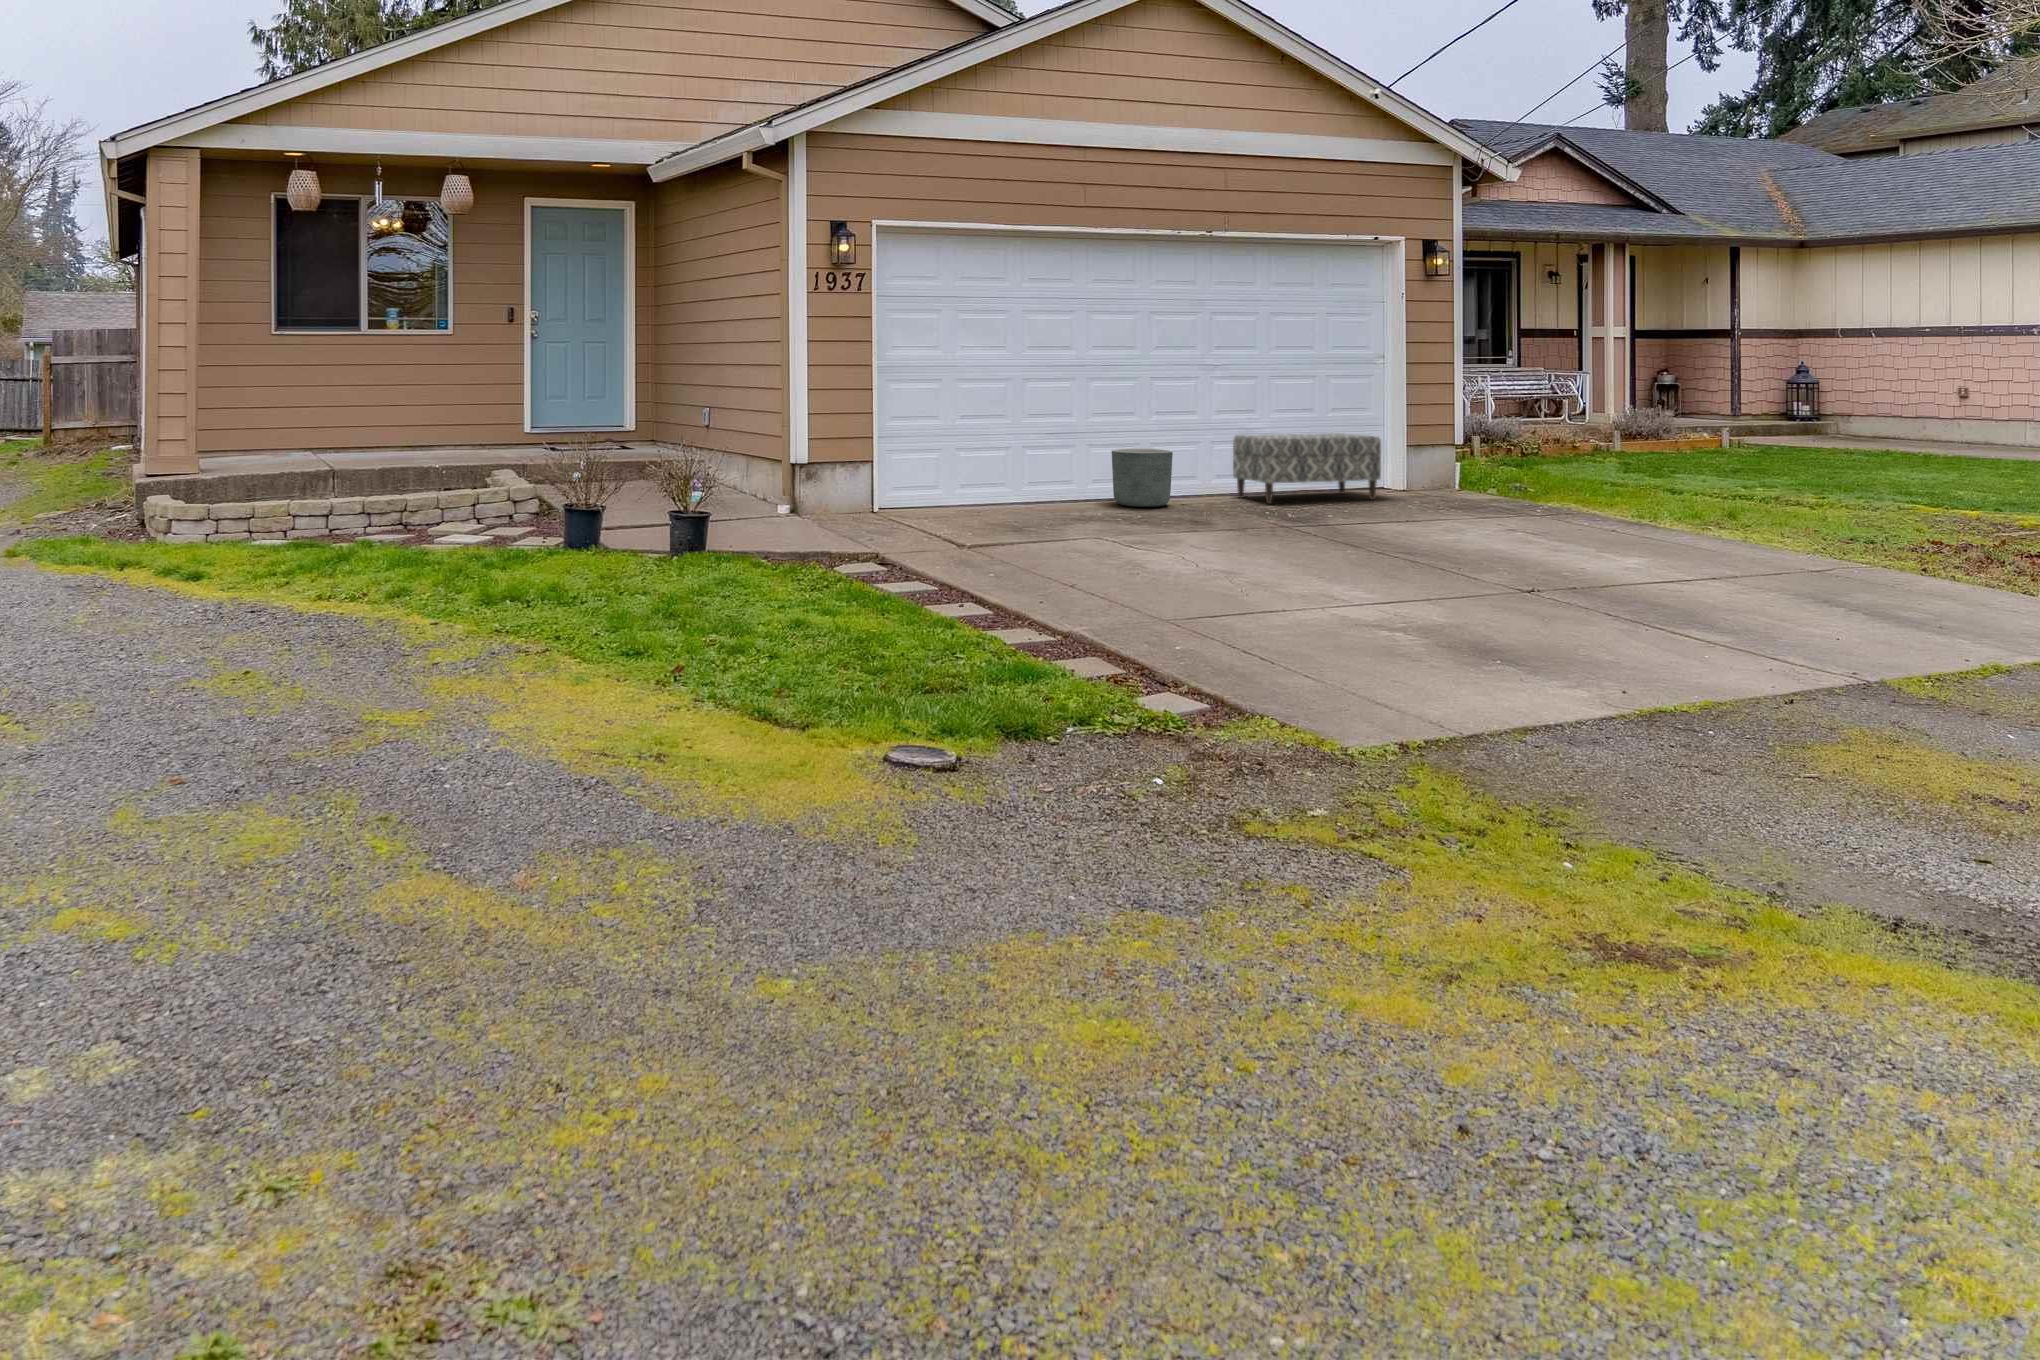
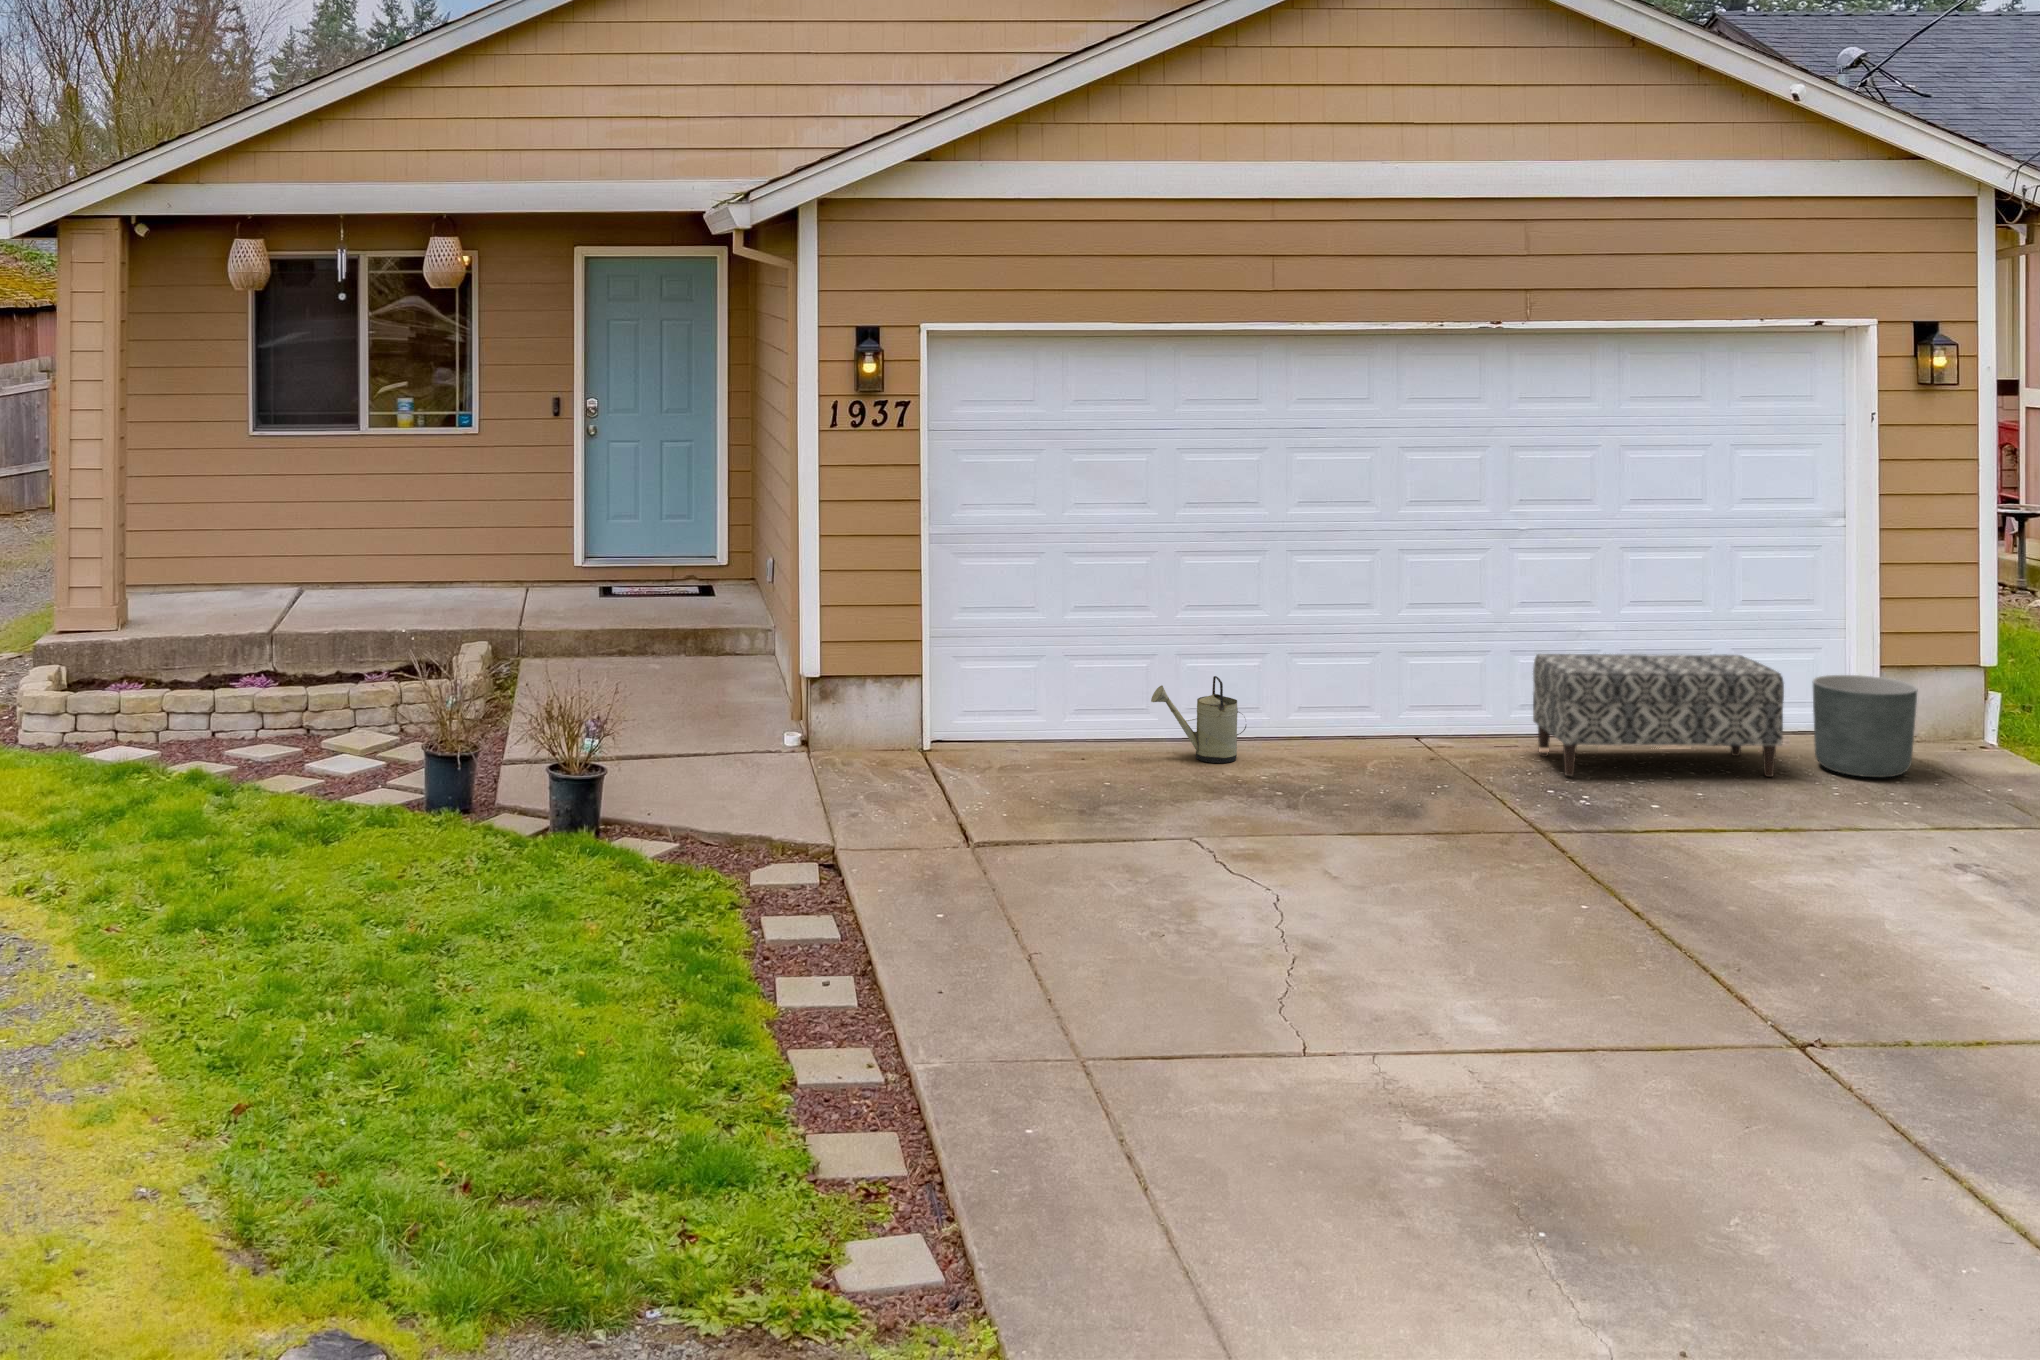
planter: present [1112,448,1173,507] -> present [1813,675,1917,777]
watering can: none [1019,454,1075,508] -> present [1151,676,1246,763]

